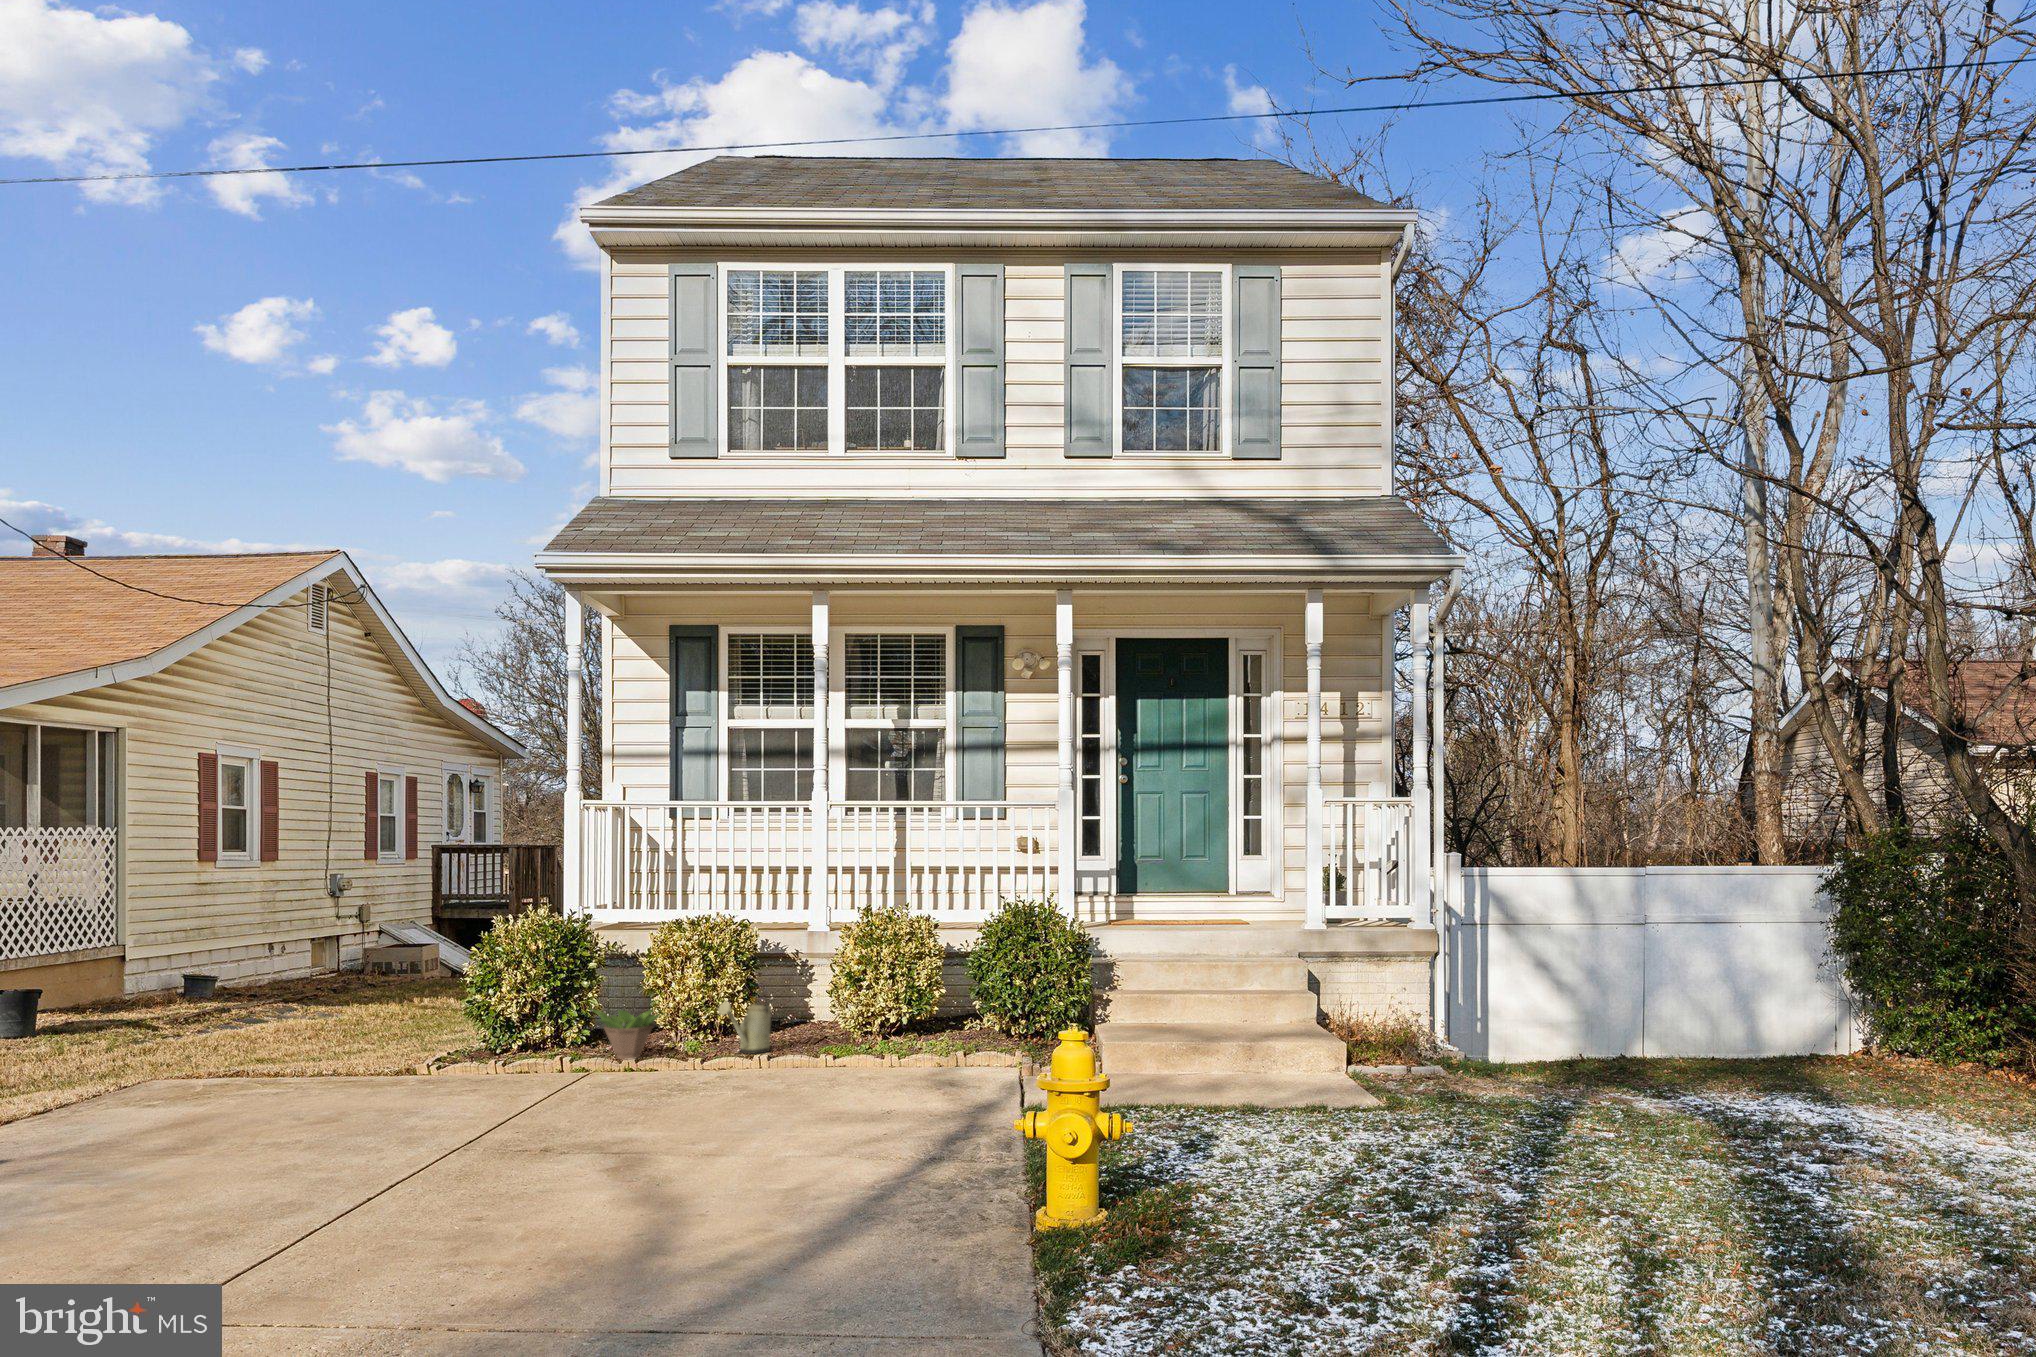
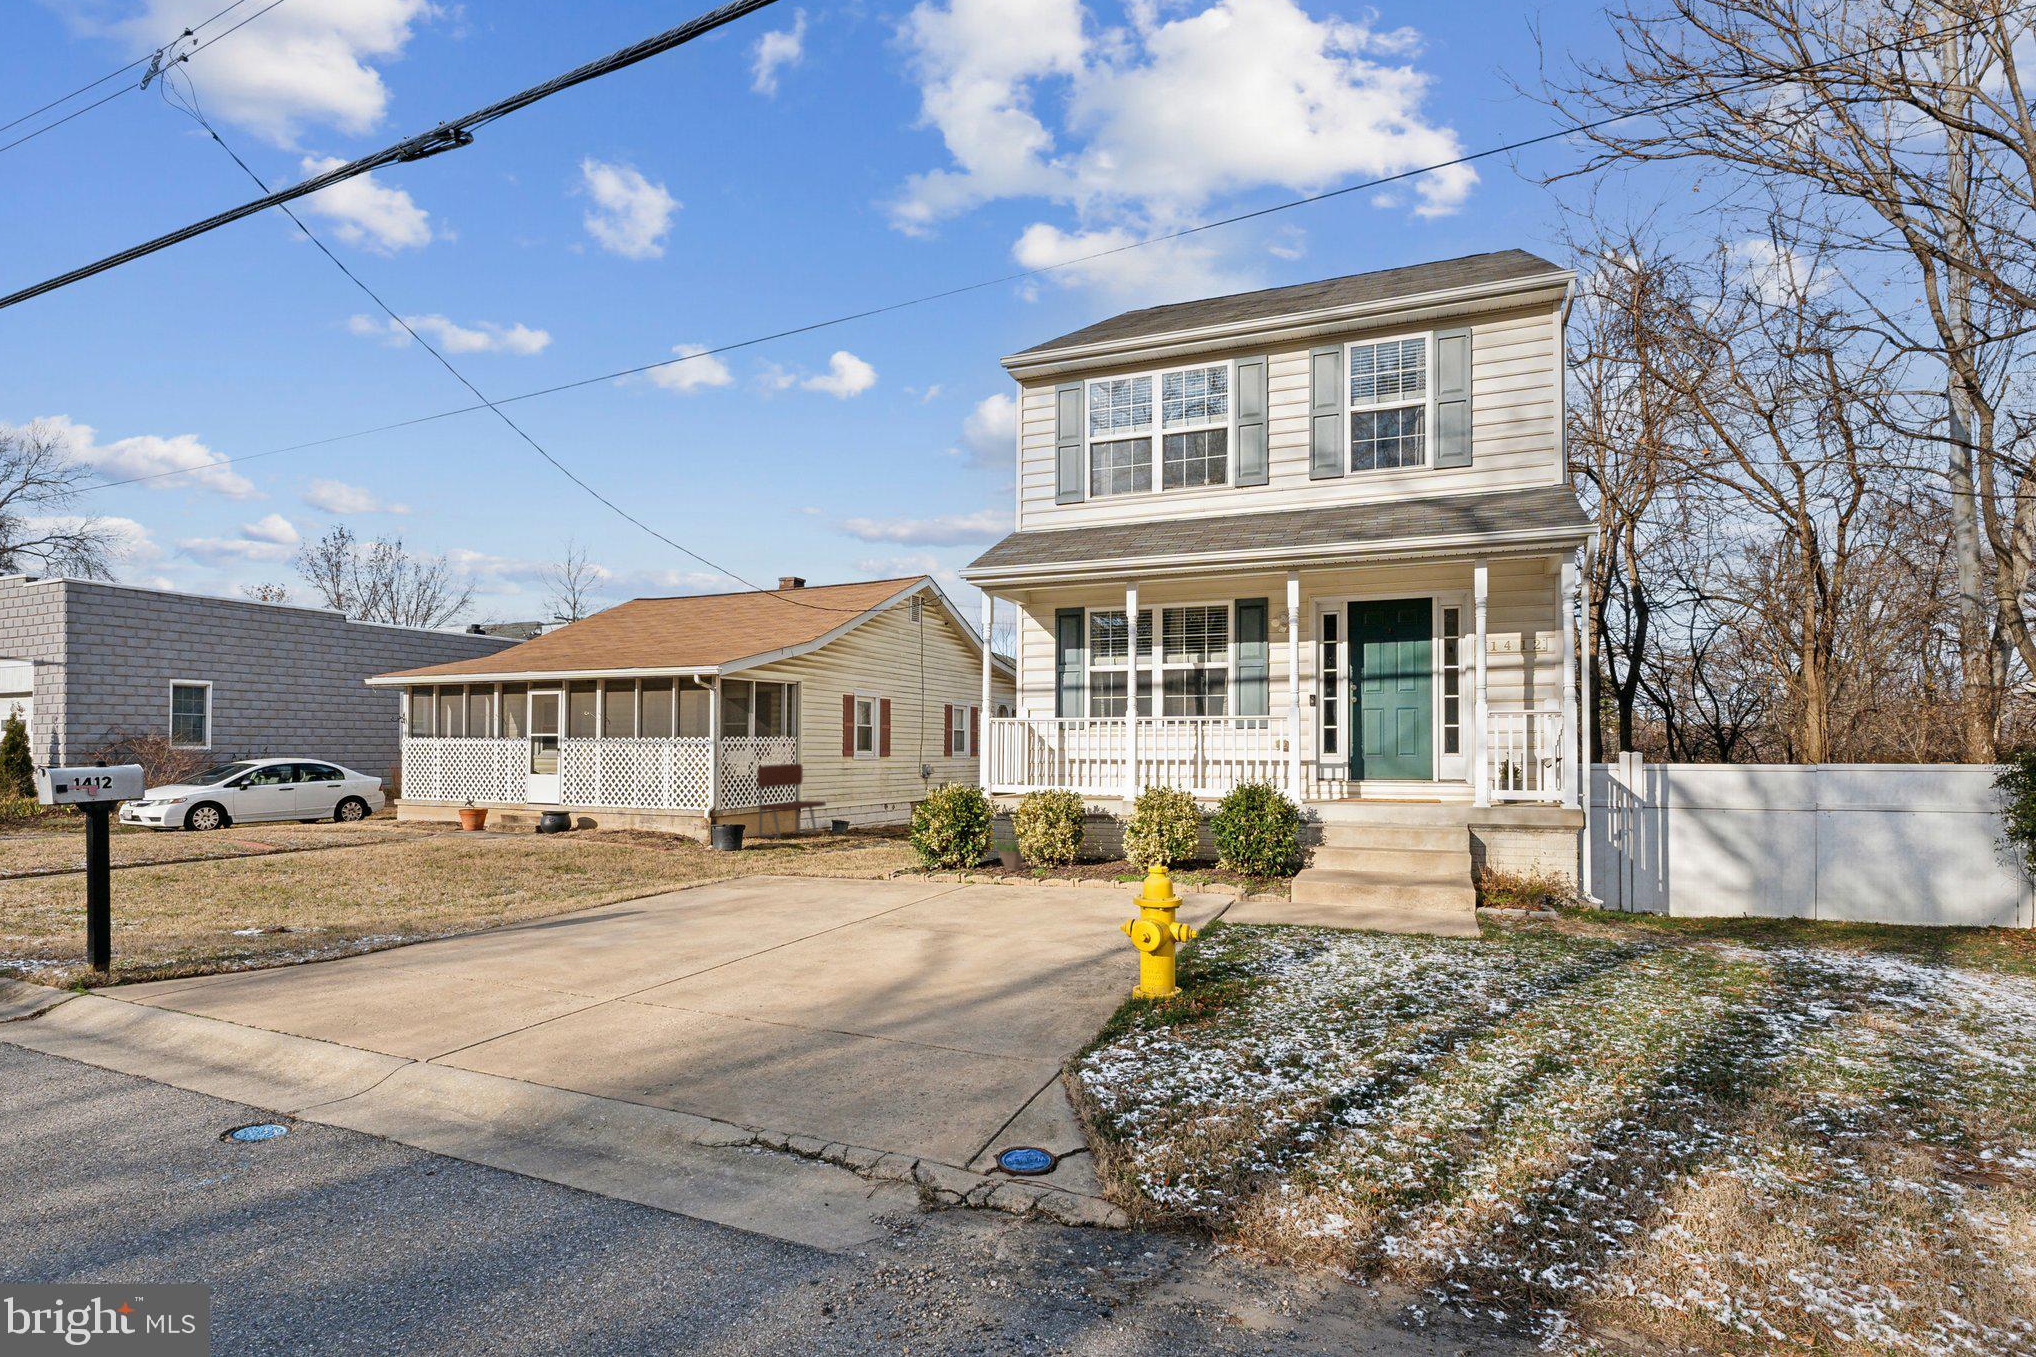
bench: none [41,878,181,1018] -> present [757,764,826,837]
watering can: present [718,1002,772,1054] -> none [1062,833,1099,872]

